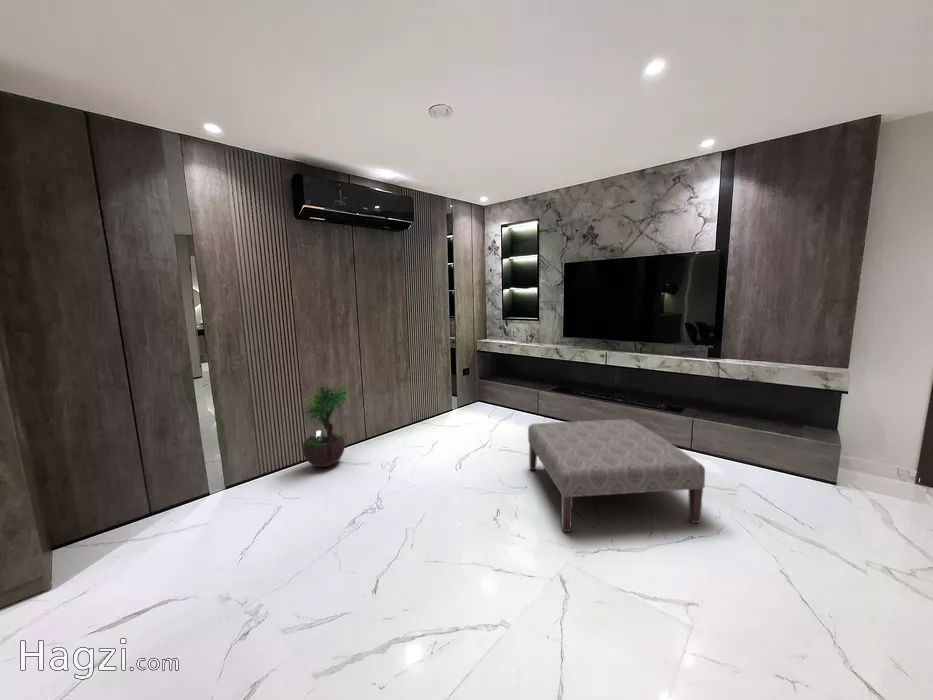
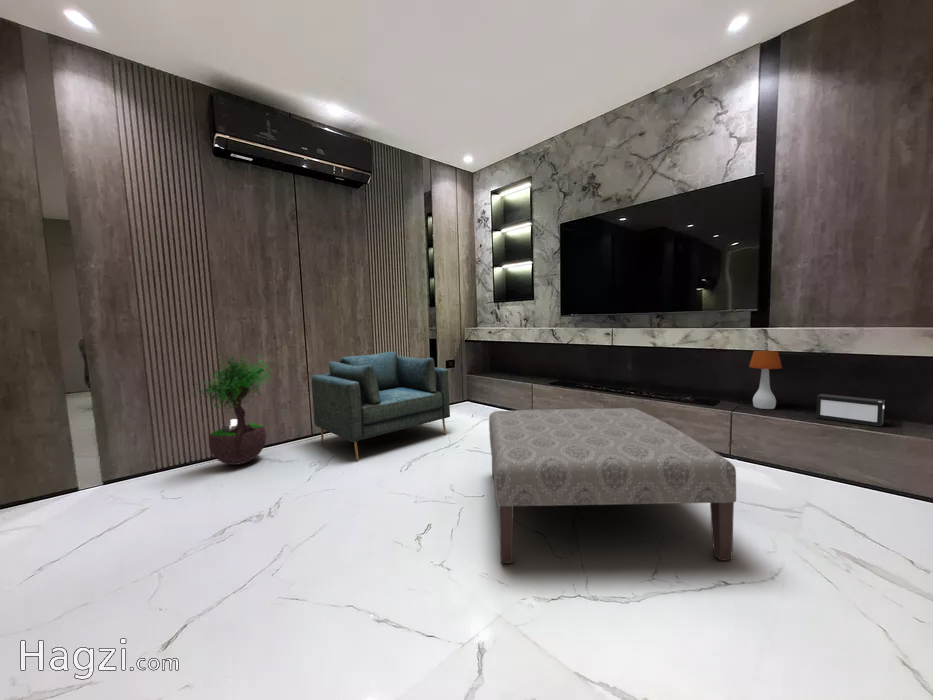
armchair: none [372,368,480,460] -> present [312,352,450,461]
table lamp: none [706,369,728,416] -> present [749,351,782,409]
speaker: none [749,408,791,431] -> present [816,394,885,426]

